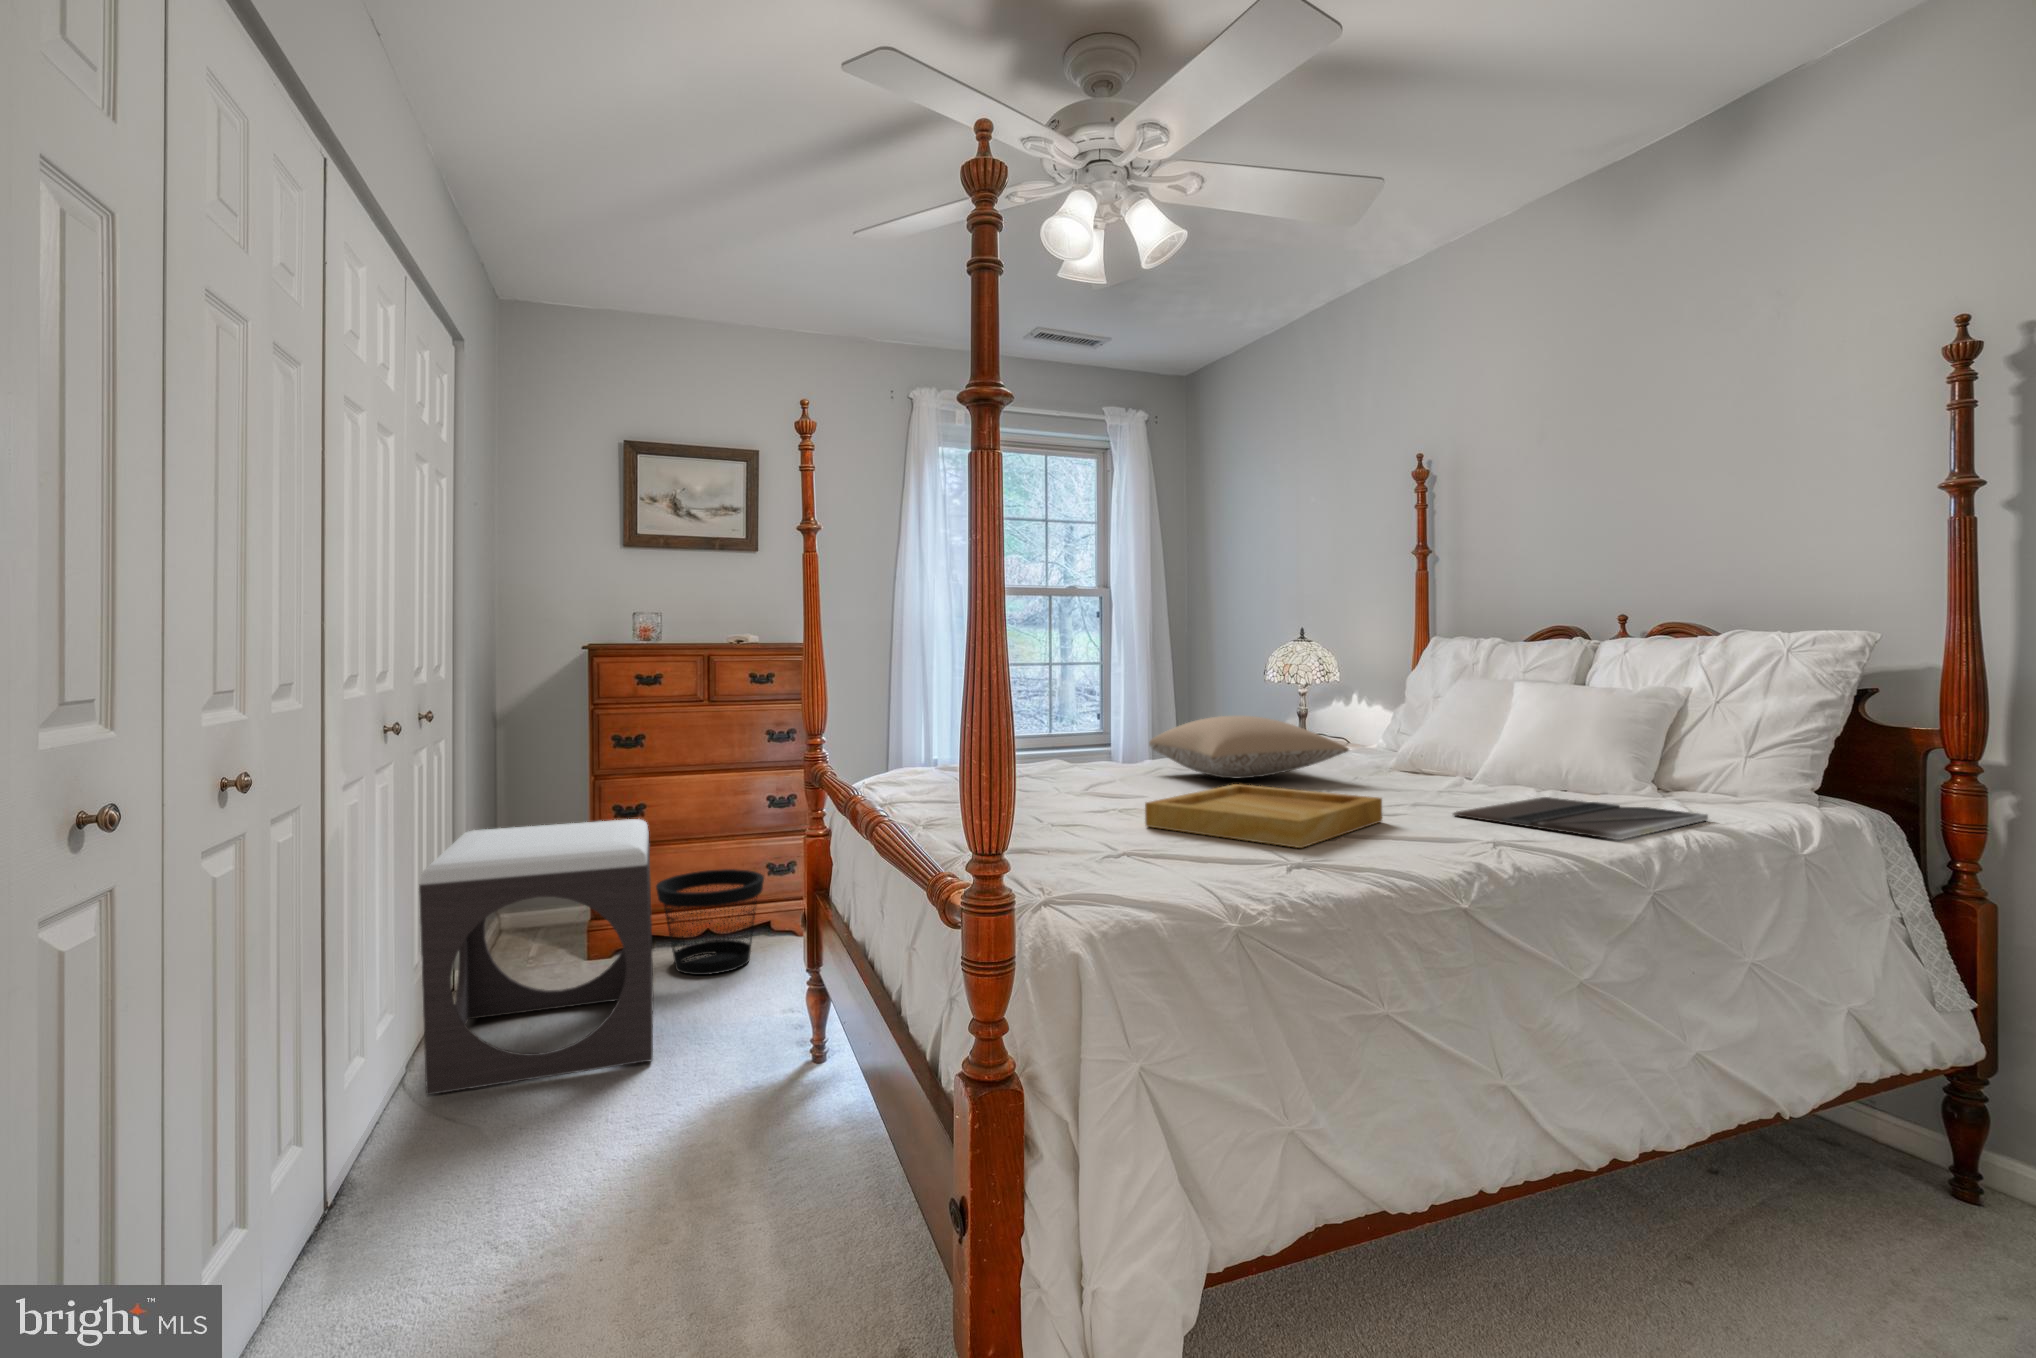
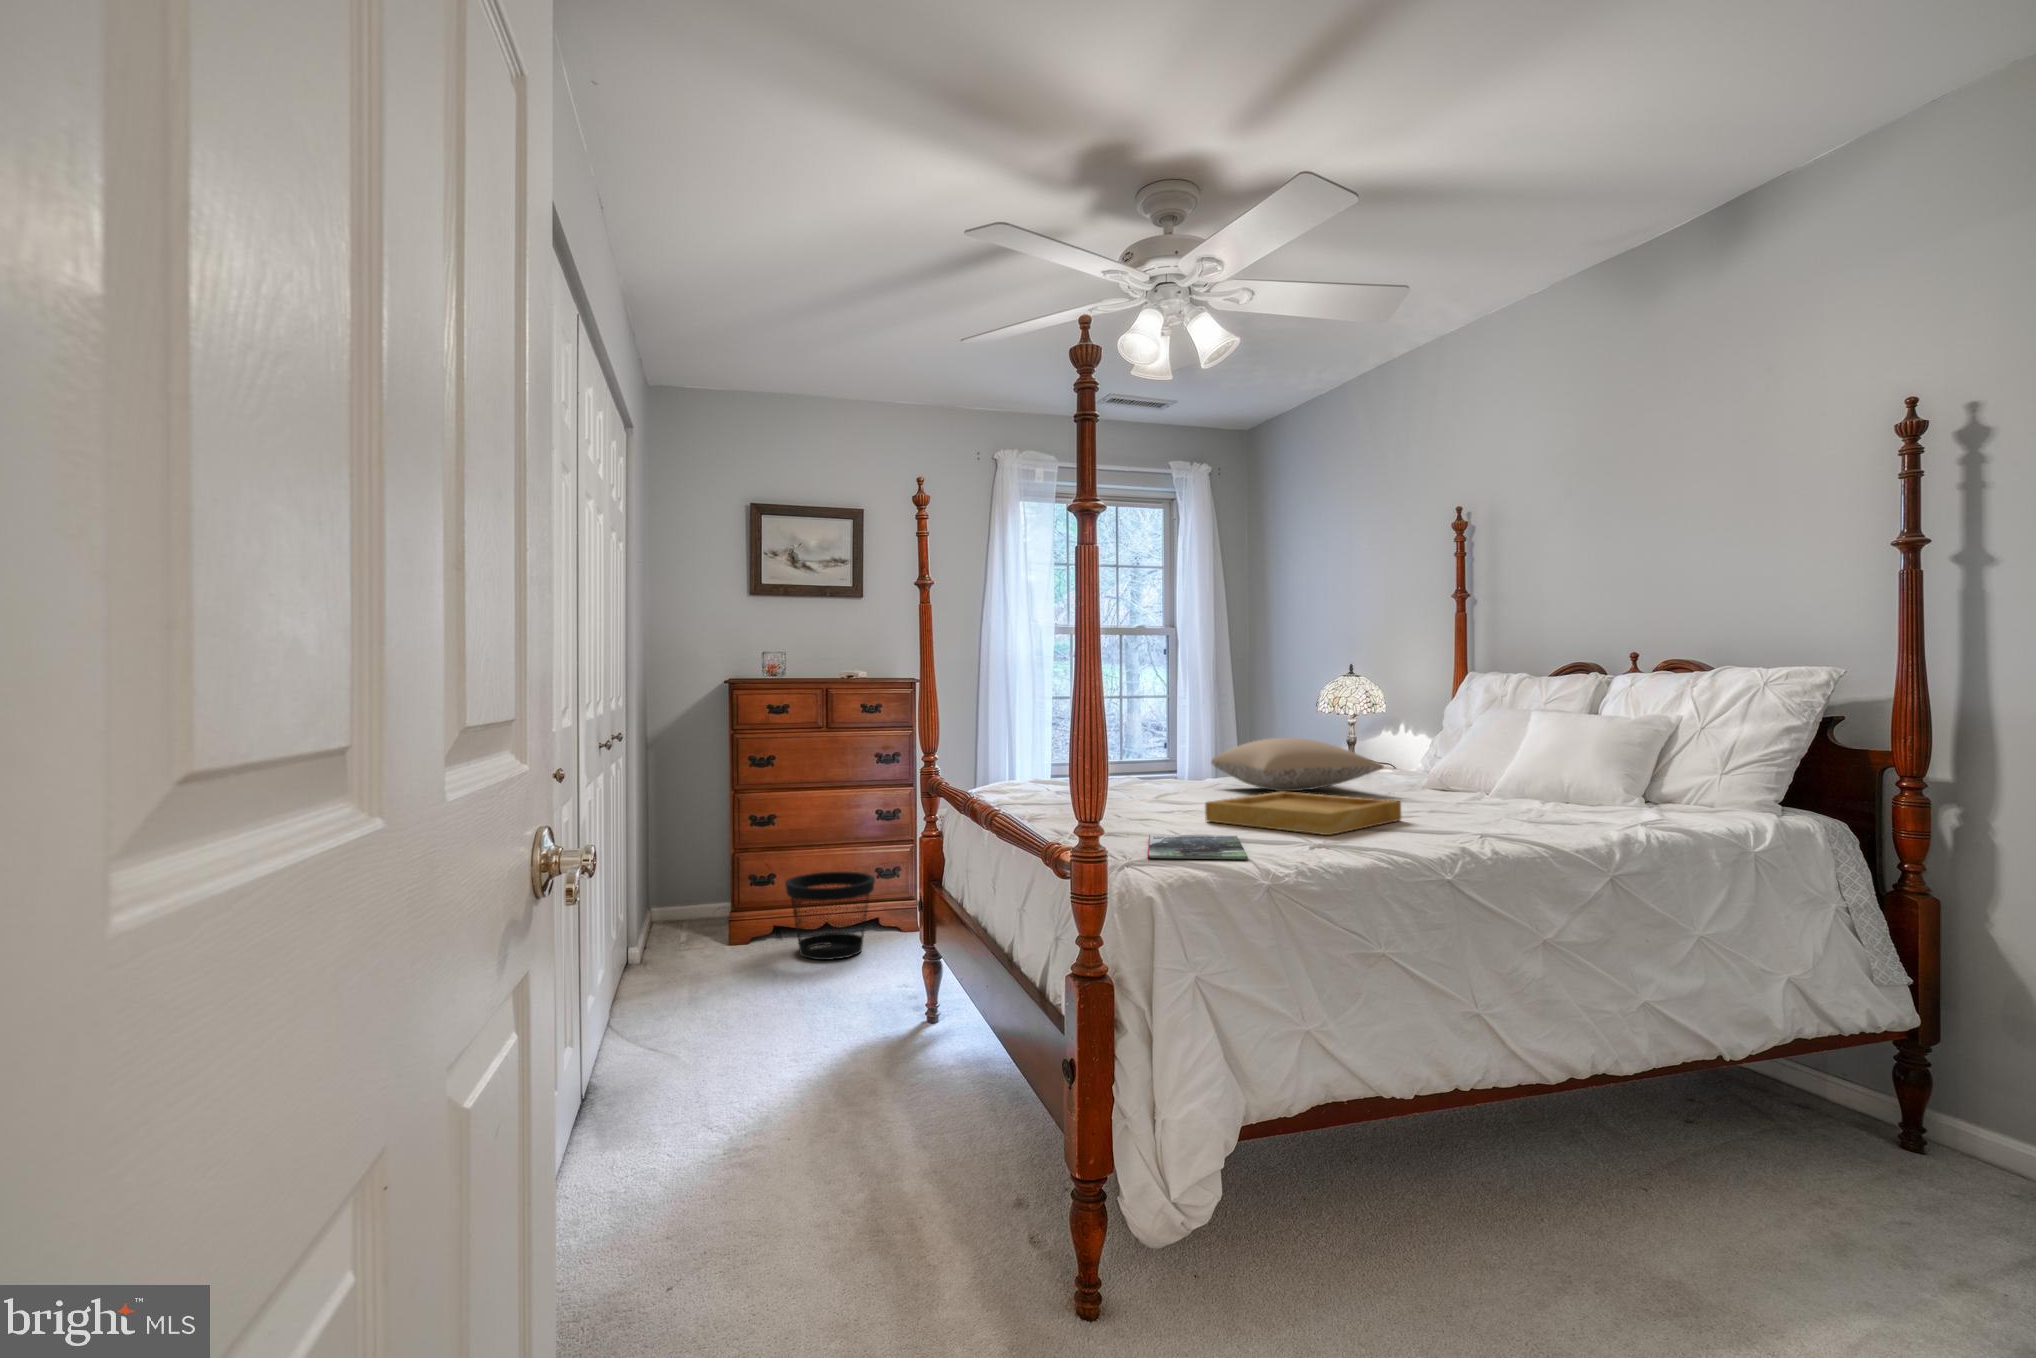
laptop: present [1453,797,1708,840] -> none [1462,805,1678,834]
footstool: present [419,819,654,1095] -> none [619,822,795,1037]
magazine: none [1072,852,1205,894] -> present [1148,835,1247,859]

